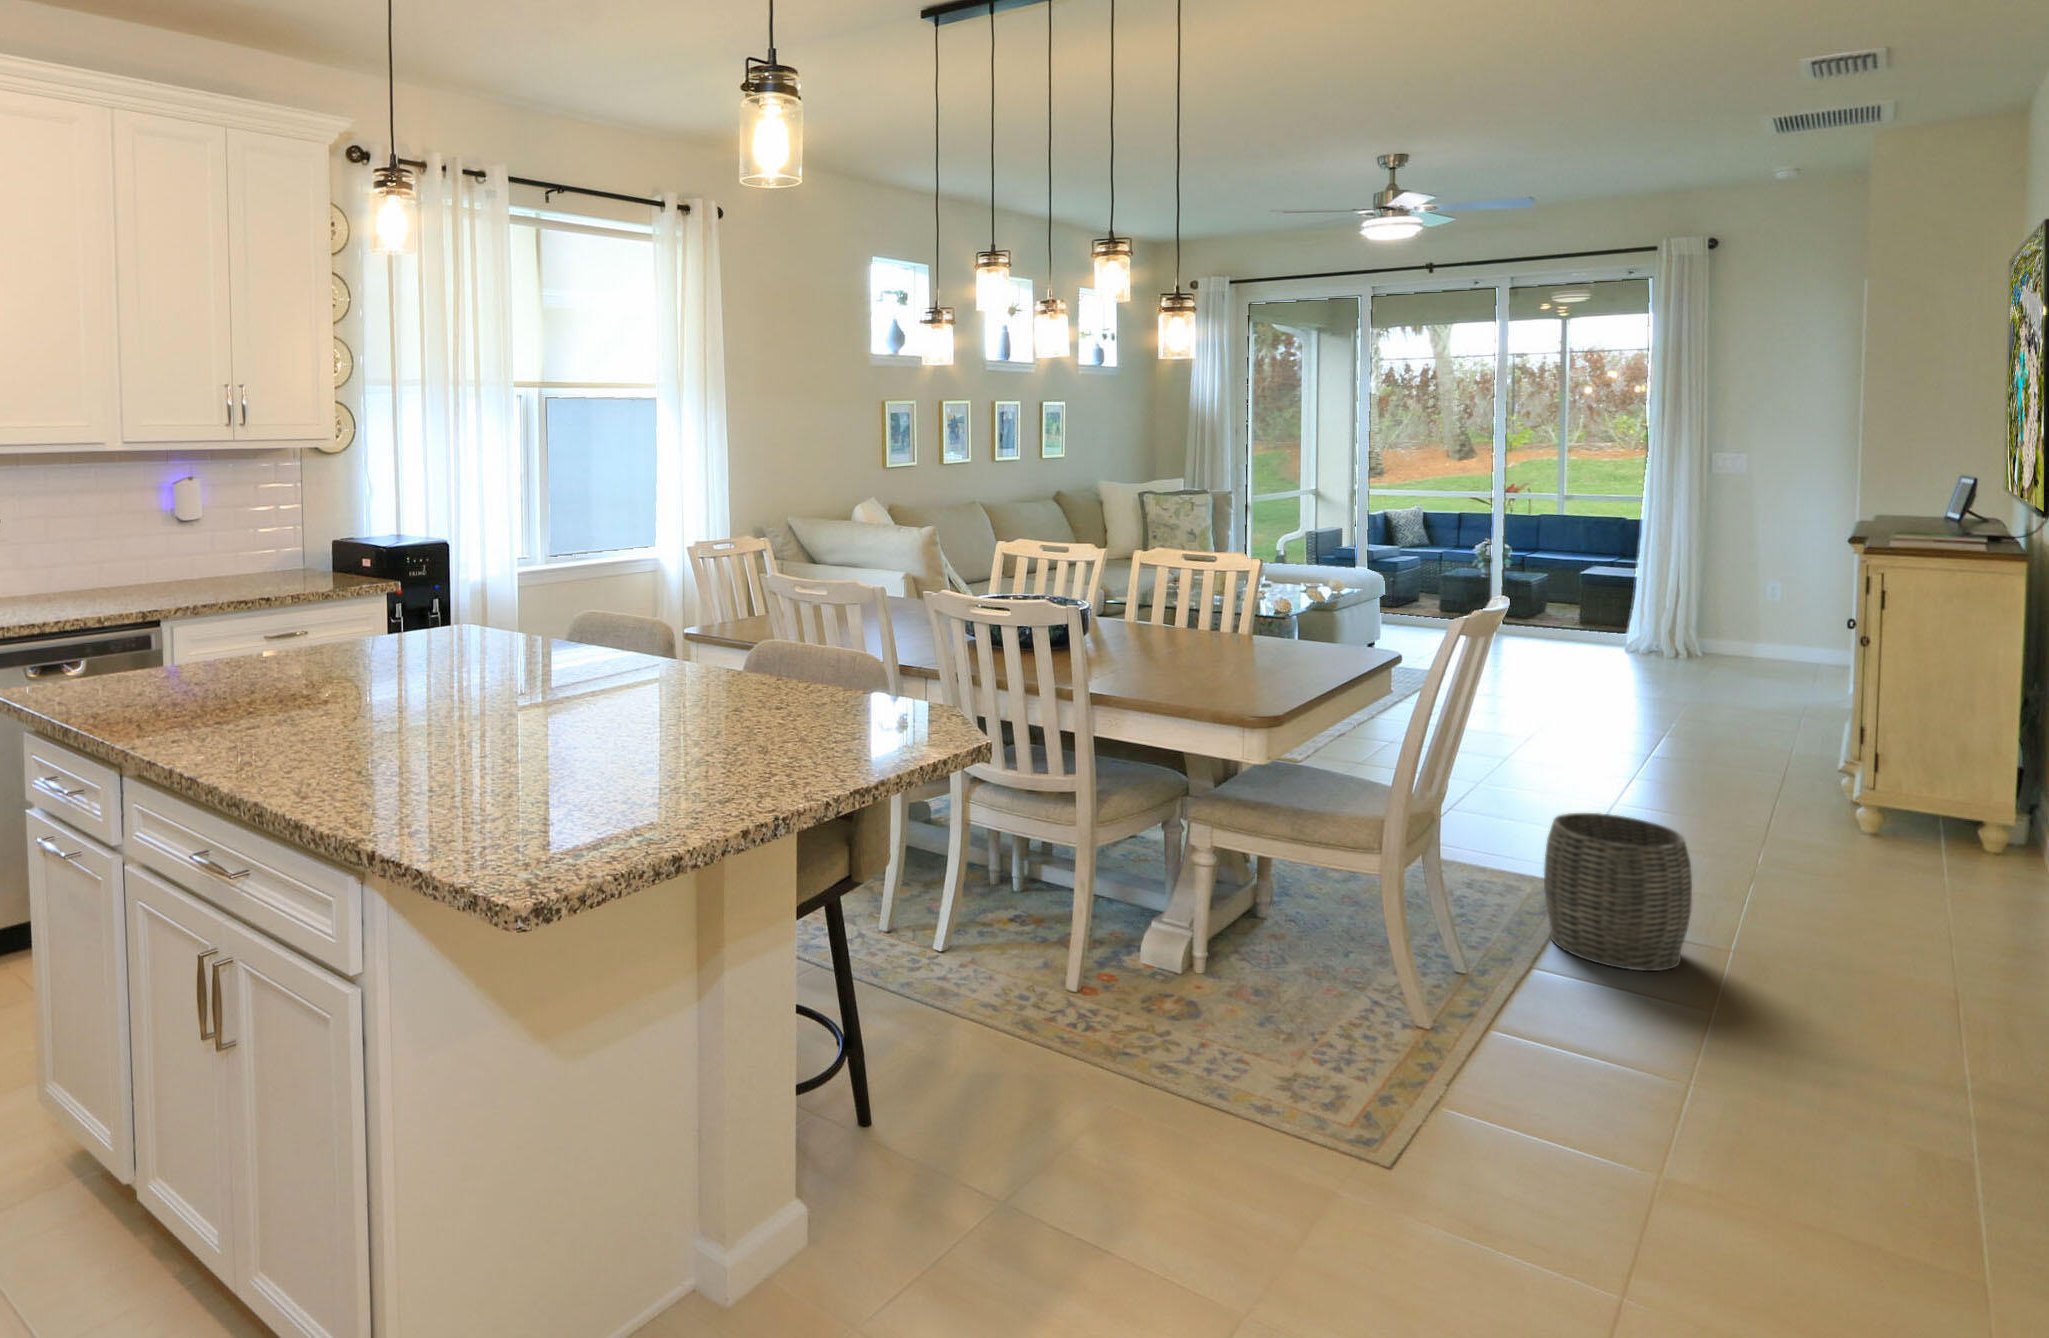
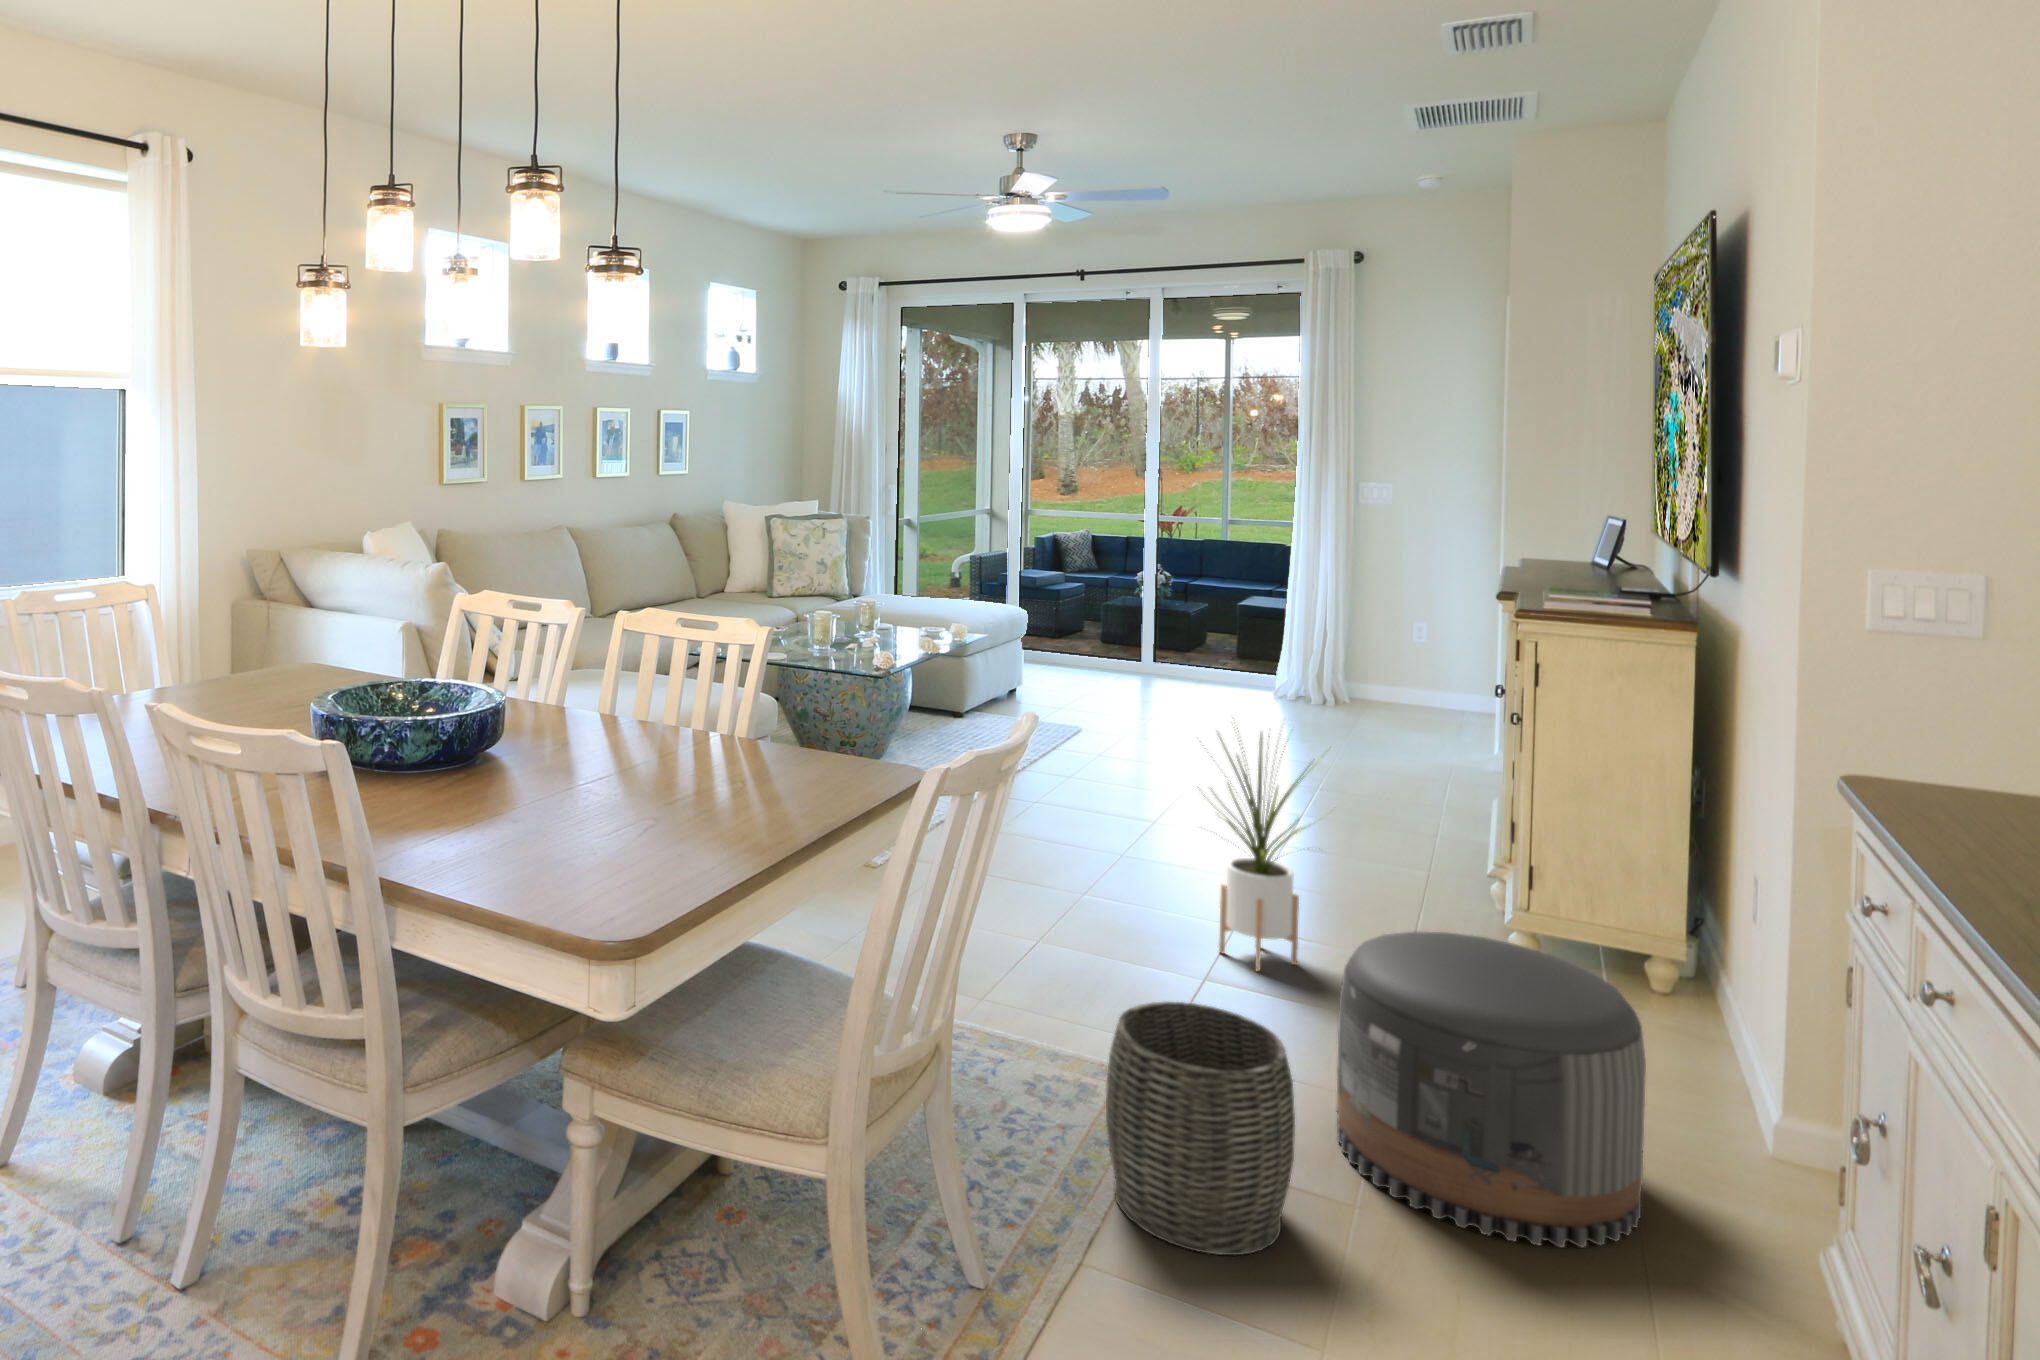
house plant: none [1584,632,1707,828] -> present [1204,728,1305,971]
pouf: none [1717,775,1971,980] -> present [1337,931,1646,1247]

